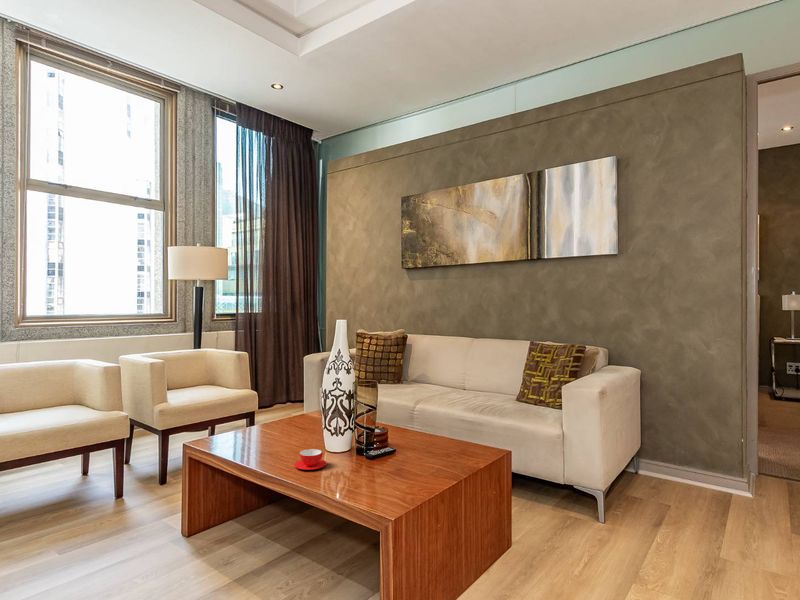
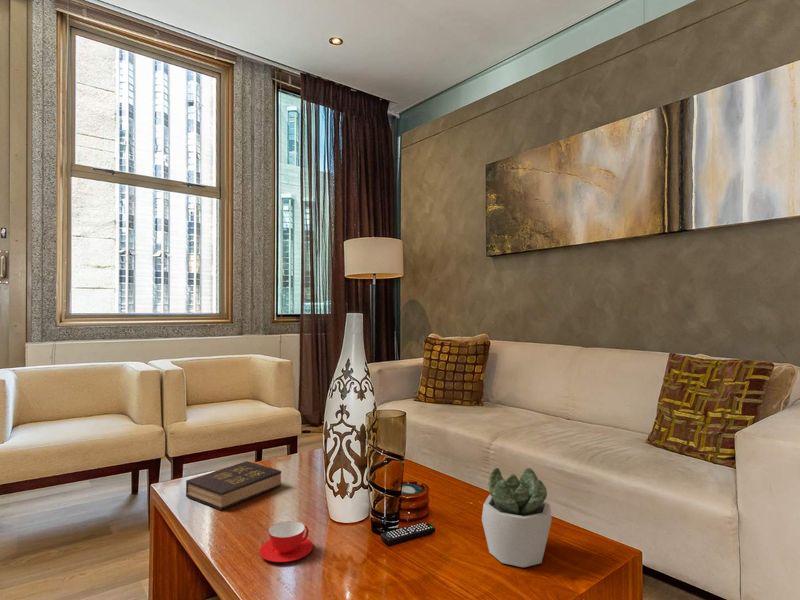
succulent plant: none [425,409,463,461] -> present [482,468,552,567]
hardback book: none [219,425,282,452] -> present [186,461,281,510]

